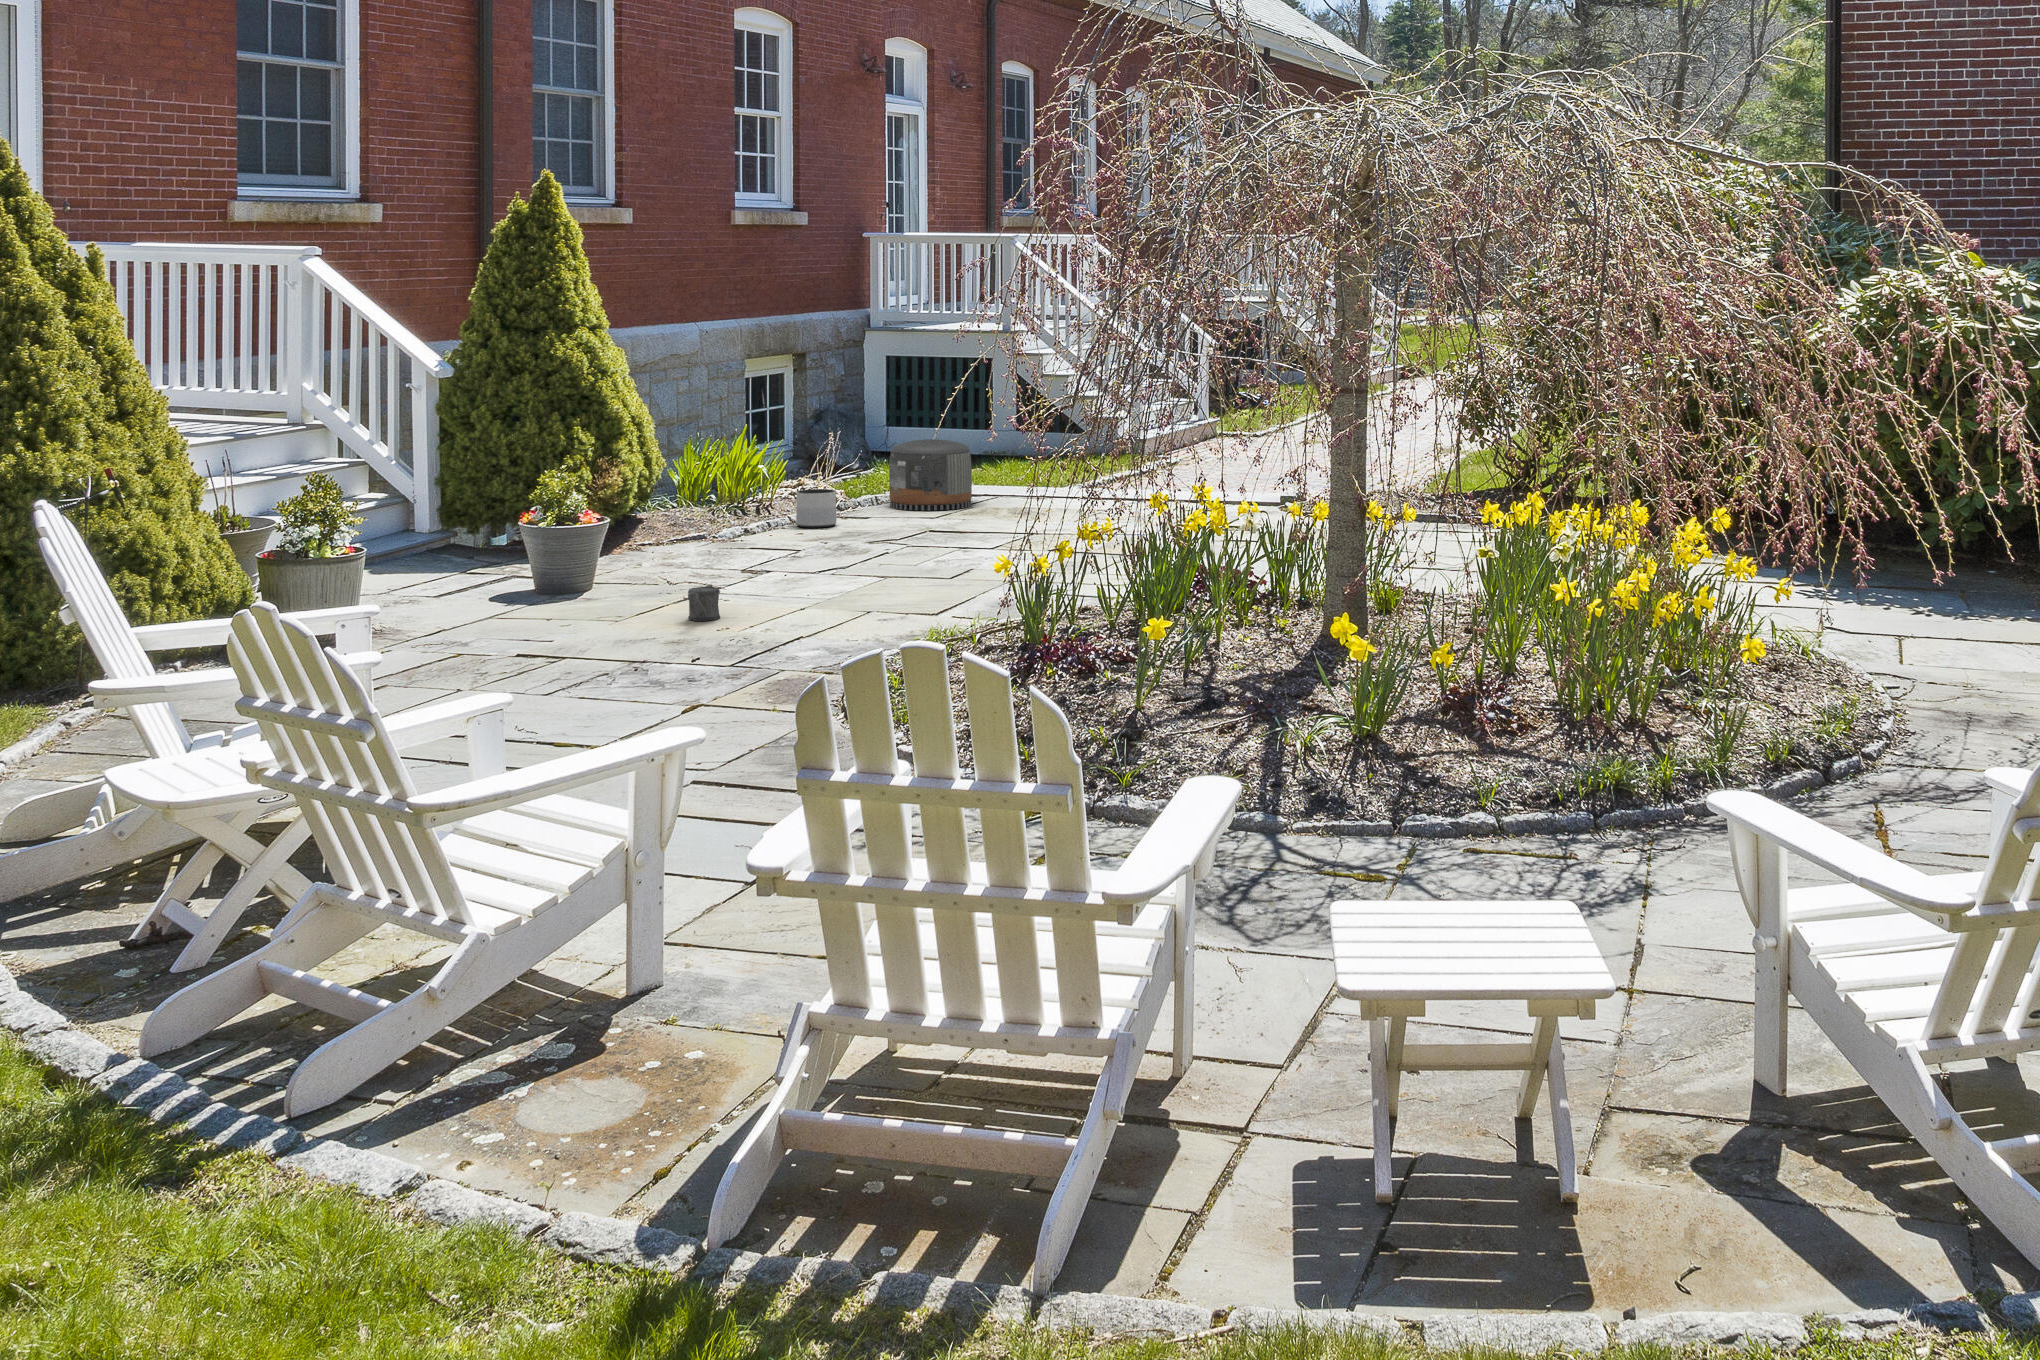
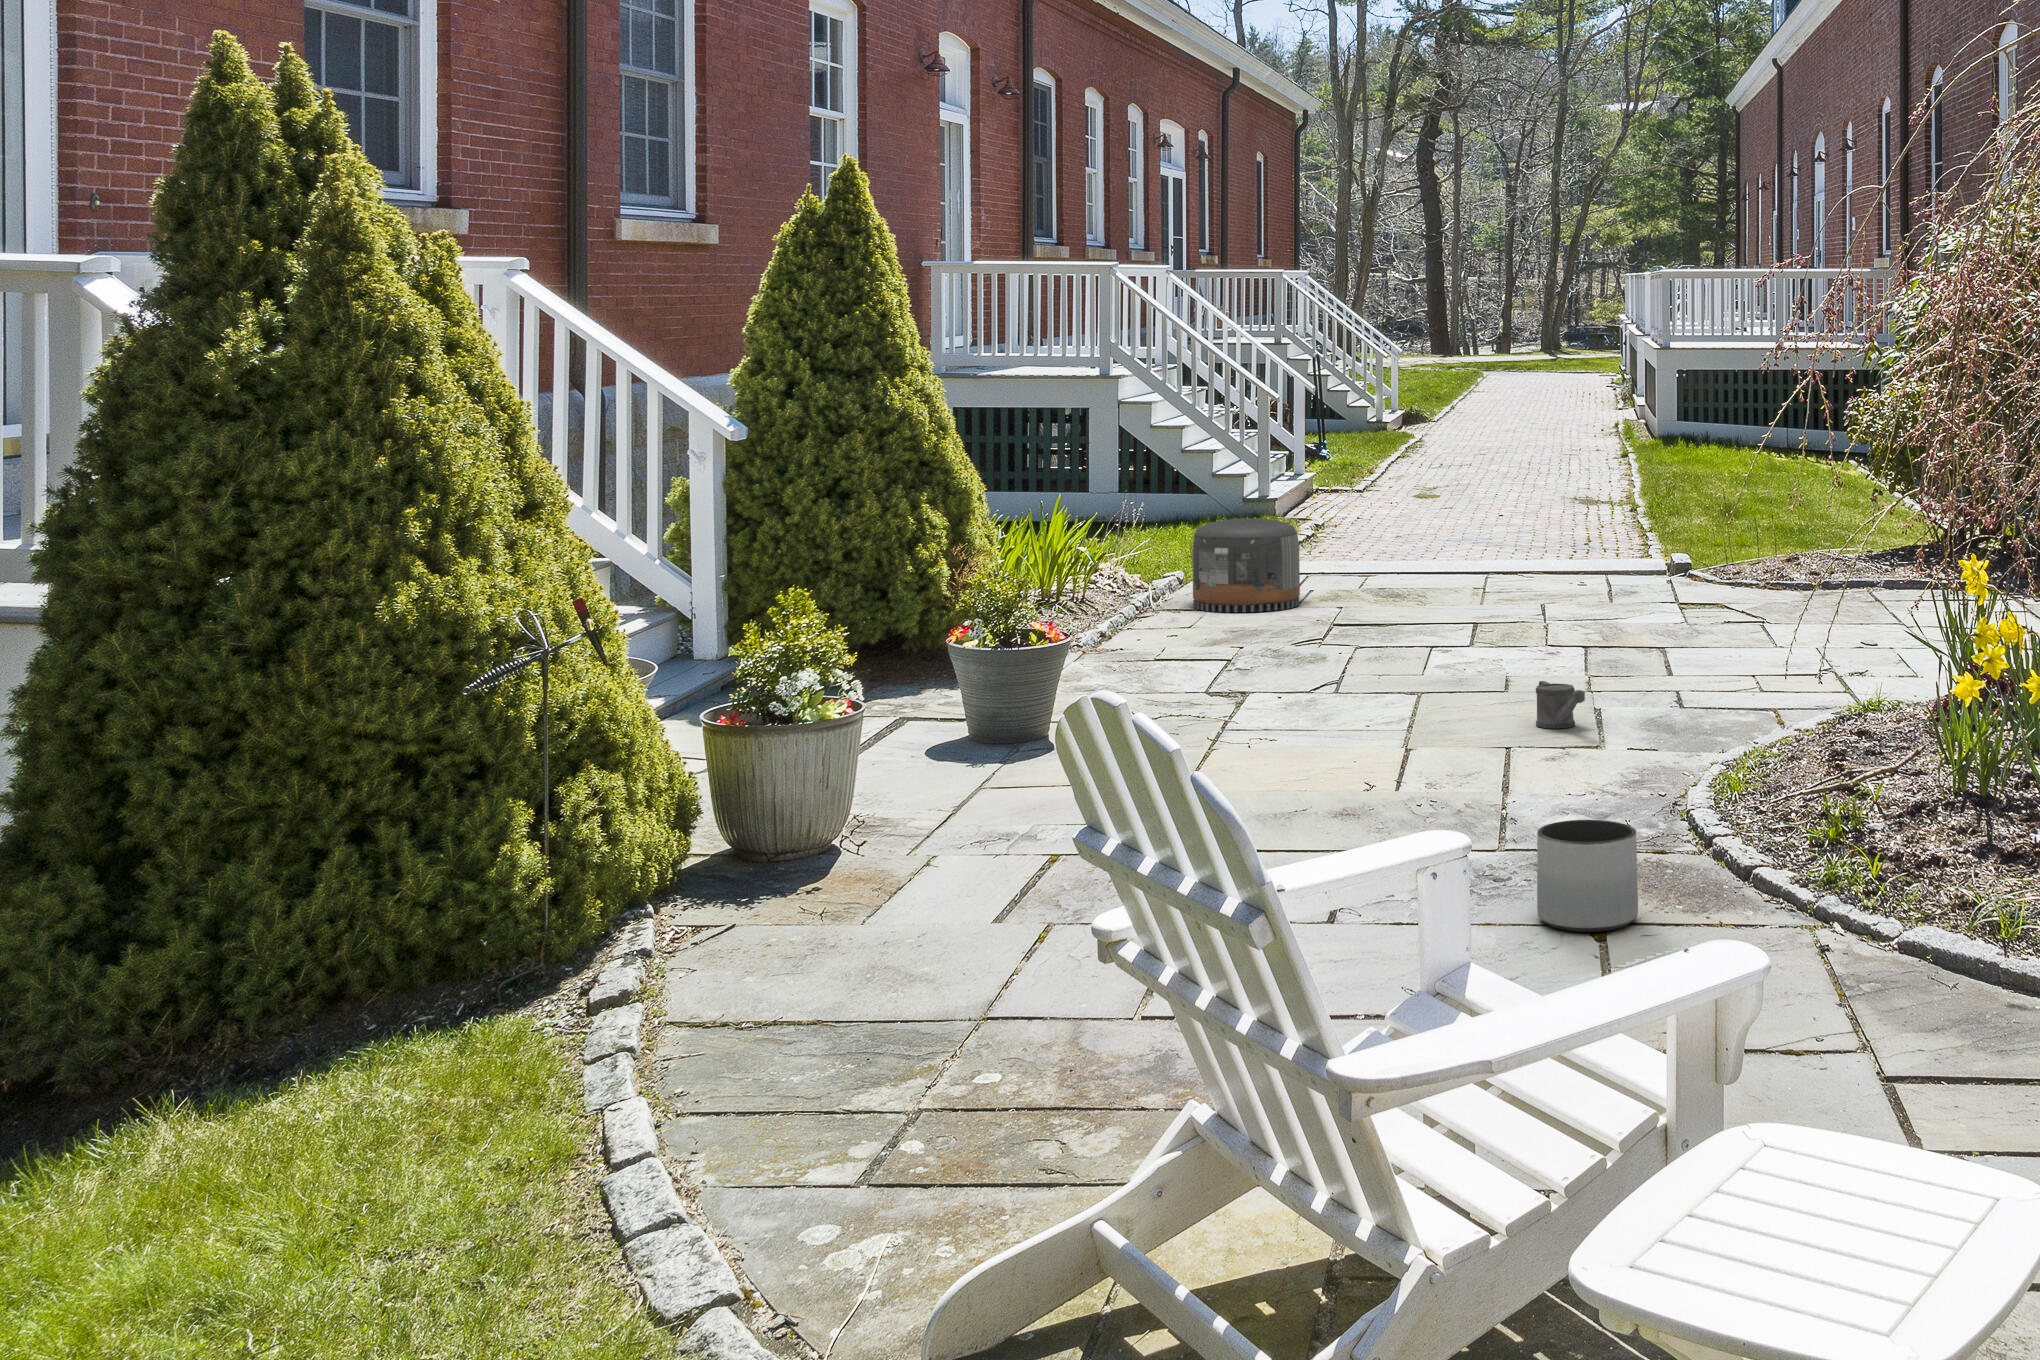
planter: present [796,489,836,528] -> present [1537,820,1638,932]
watering can: present [688,585,720,621] -> present [1536,681,1585,729]

